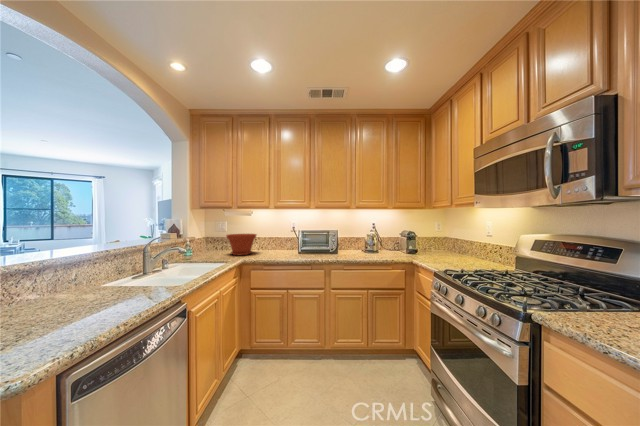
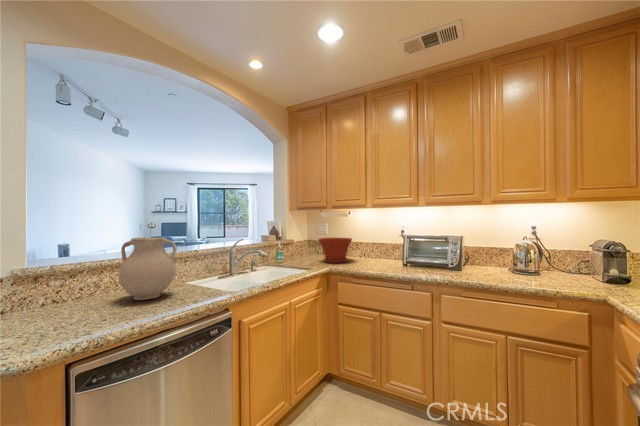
vase: none [40,236,116,308] -> present [118,238,176,300]

